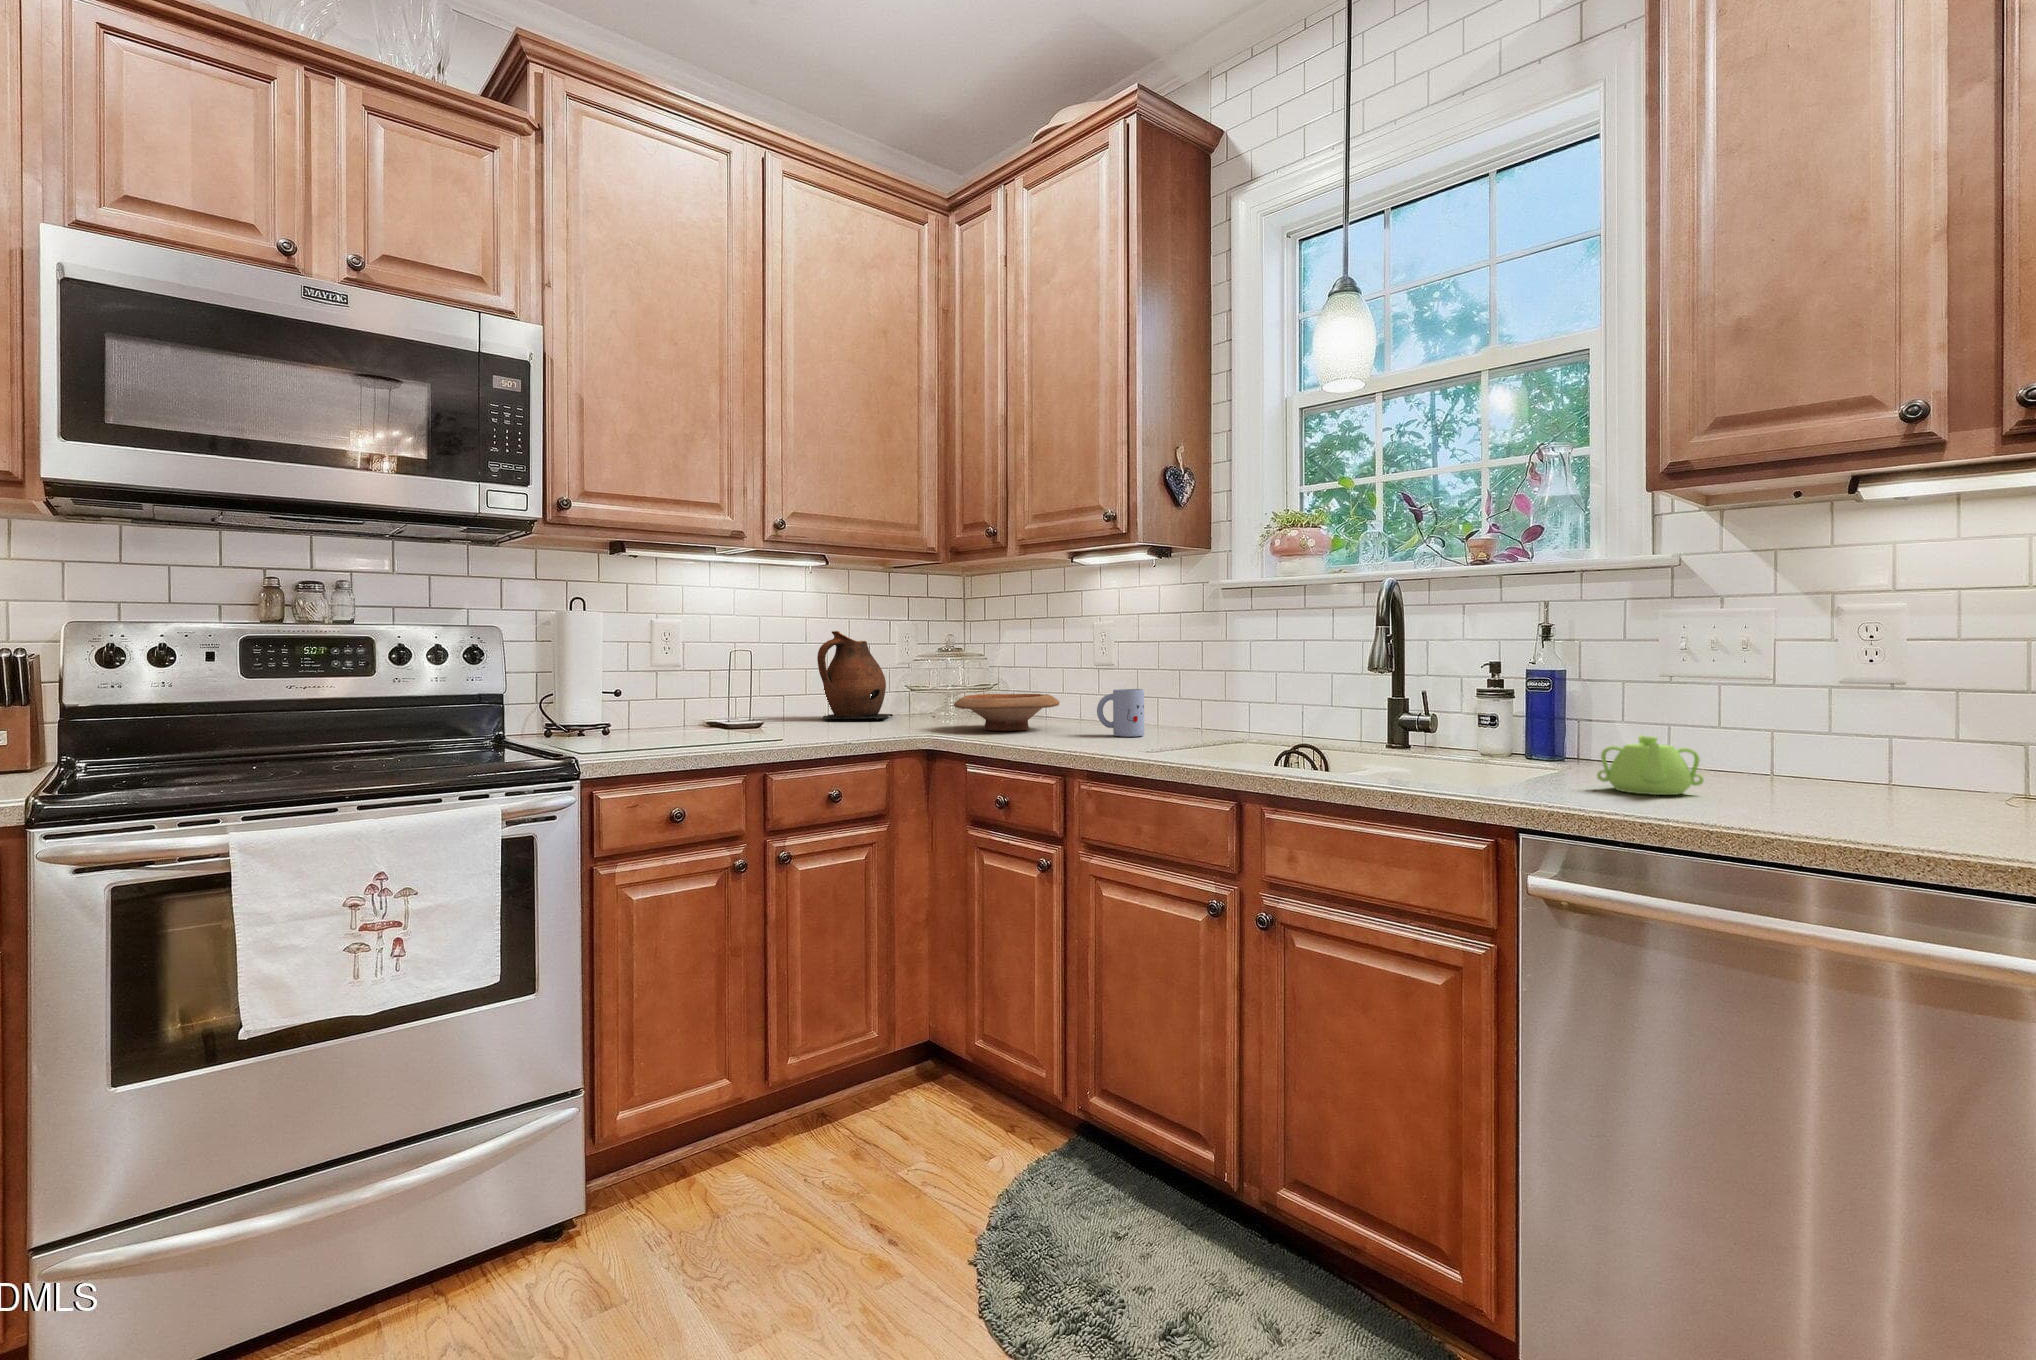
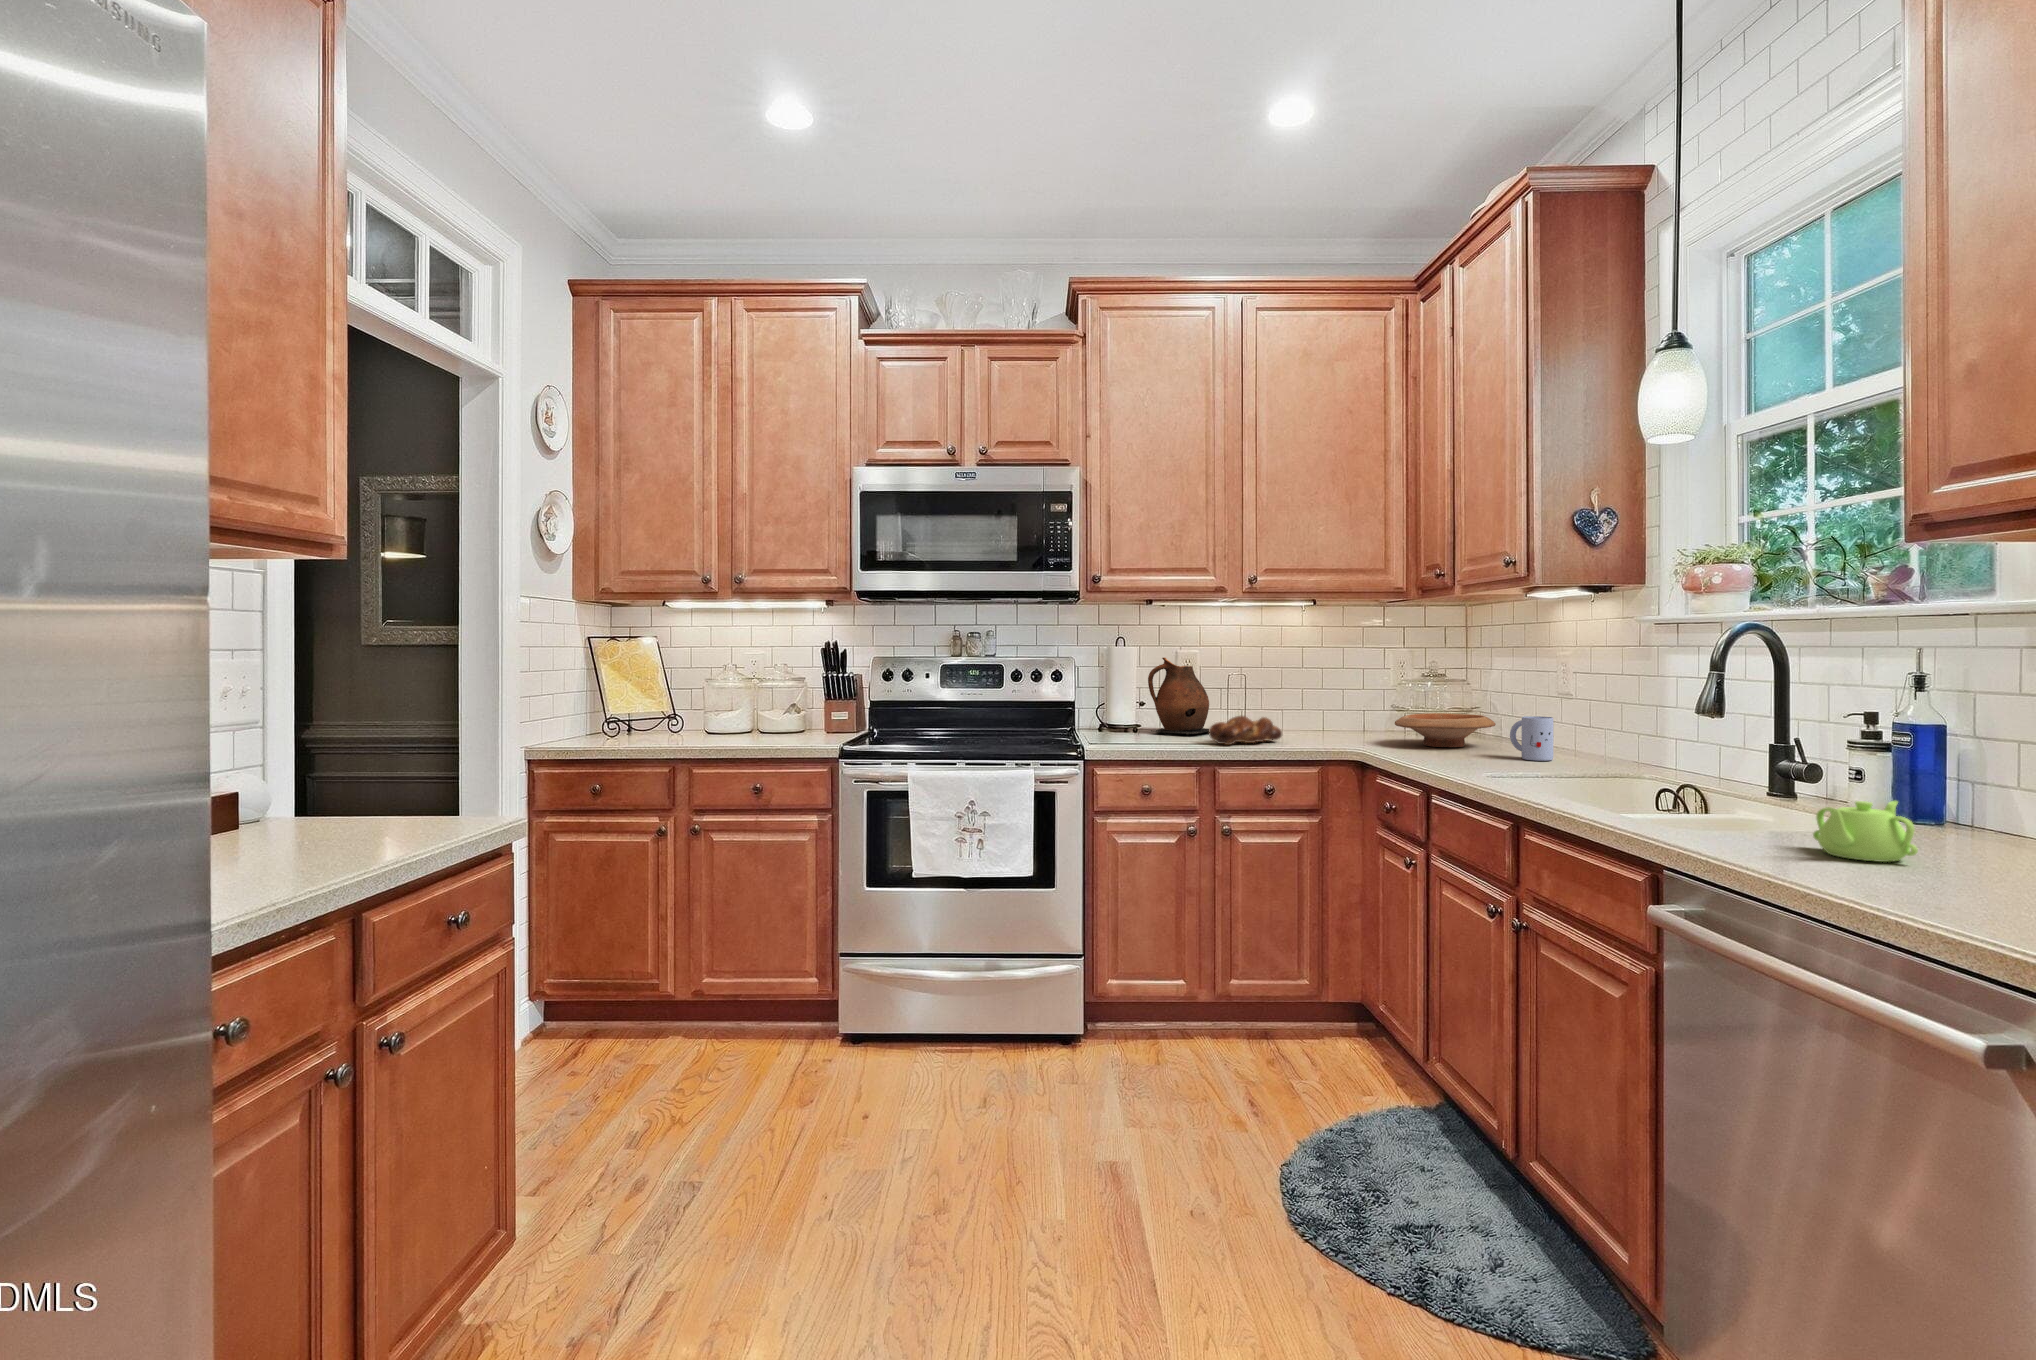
ceramic pitcher: present [817,631,893,720] -> present [1148,658,1209,735]
bread loaf: none [741,703,829,743] -> present [1209,716,1282,745]

